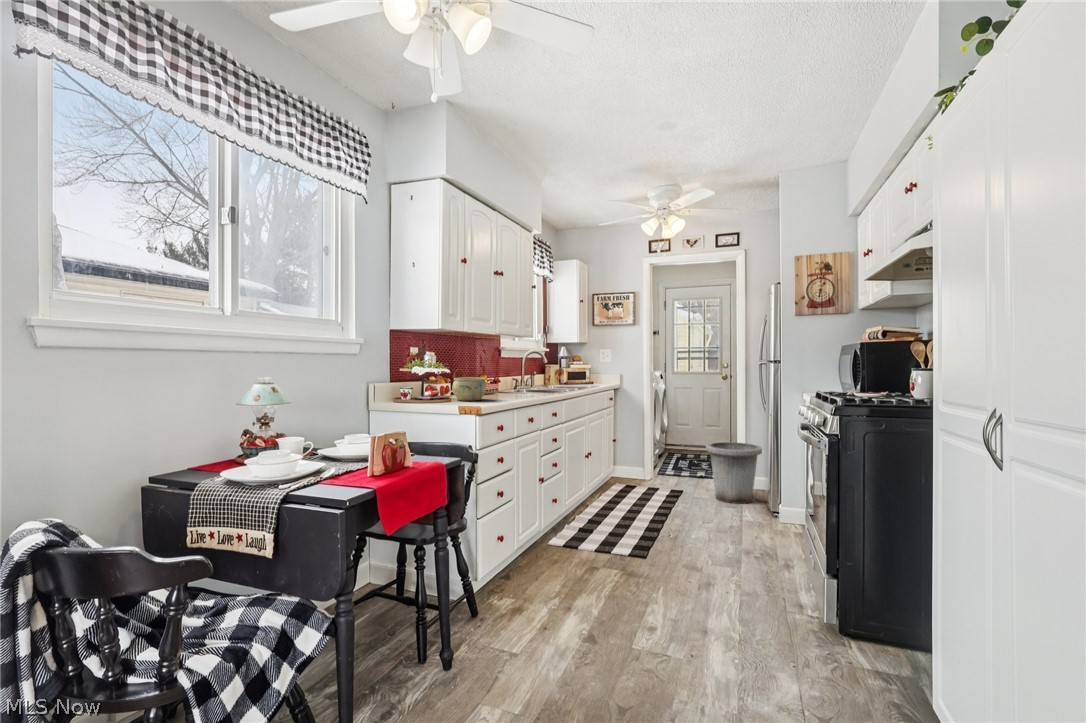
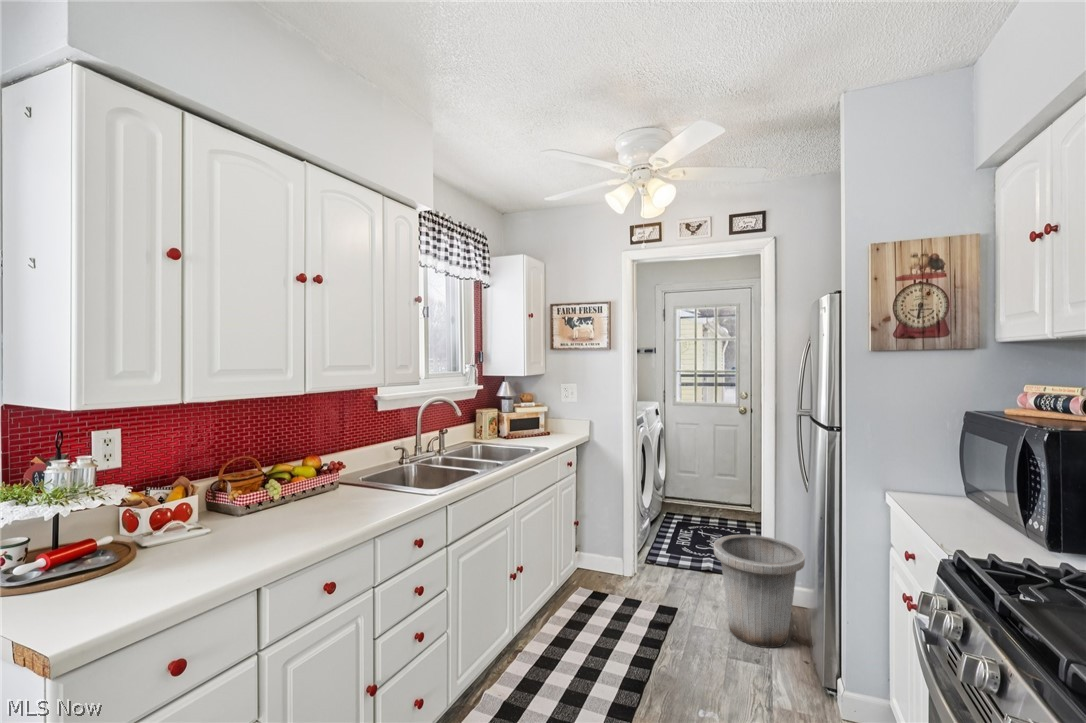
ceramic bowl: present [452,377,486,401] -> none [174,491,255,552]

